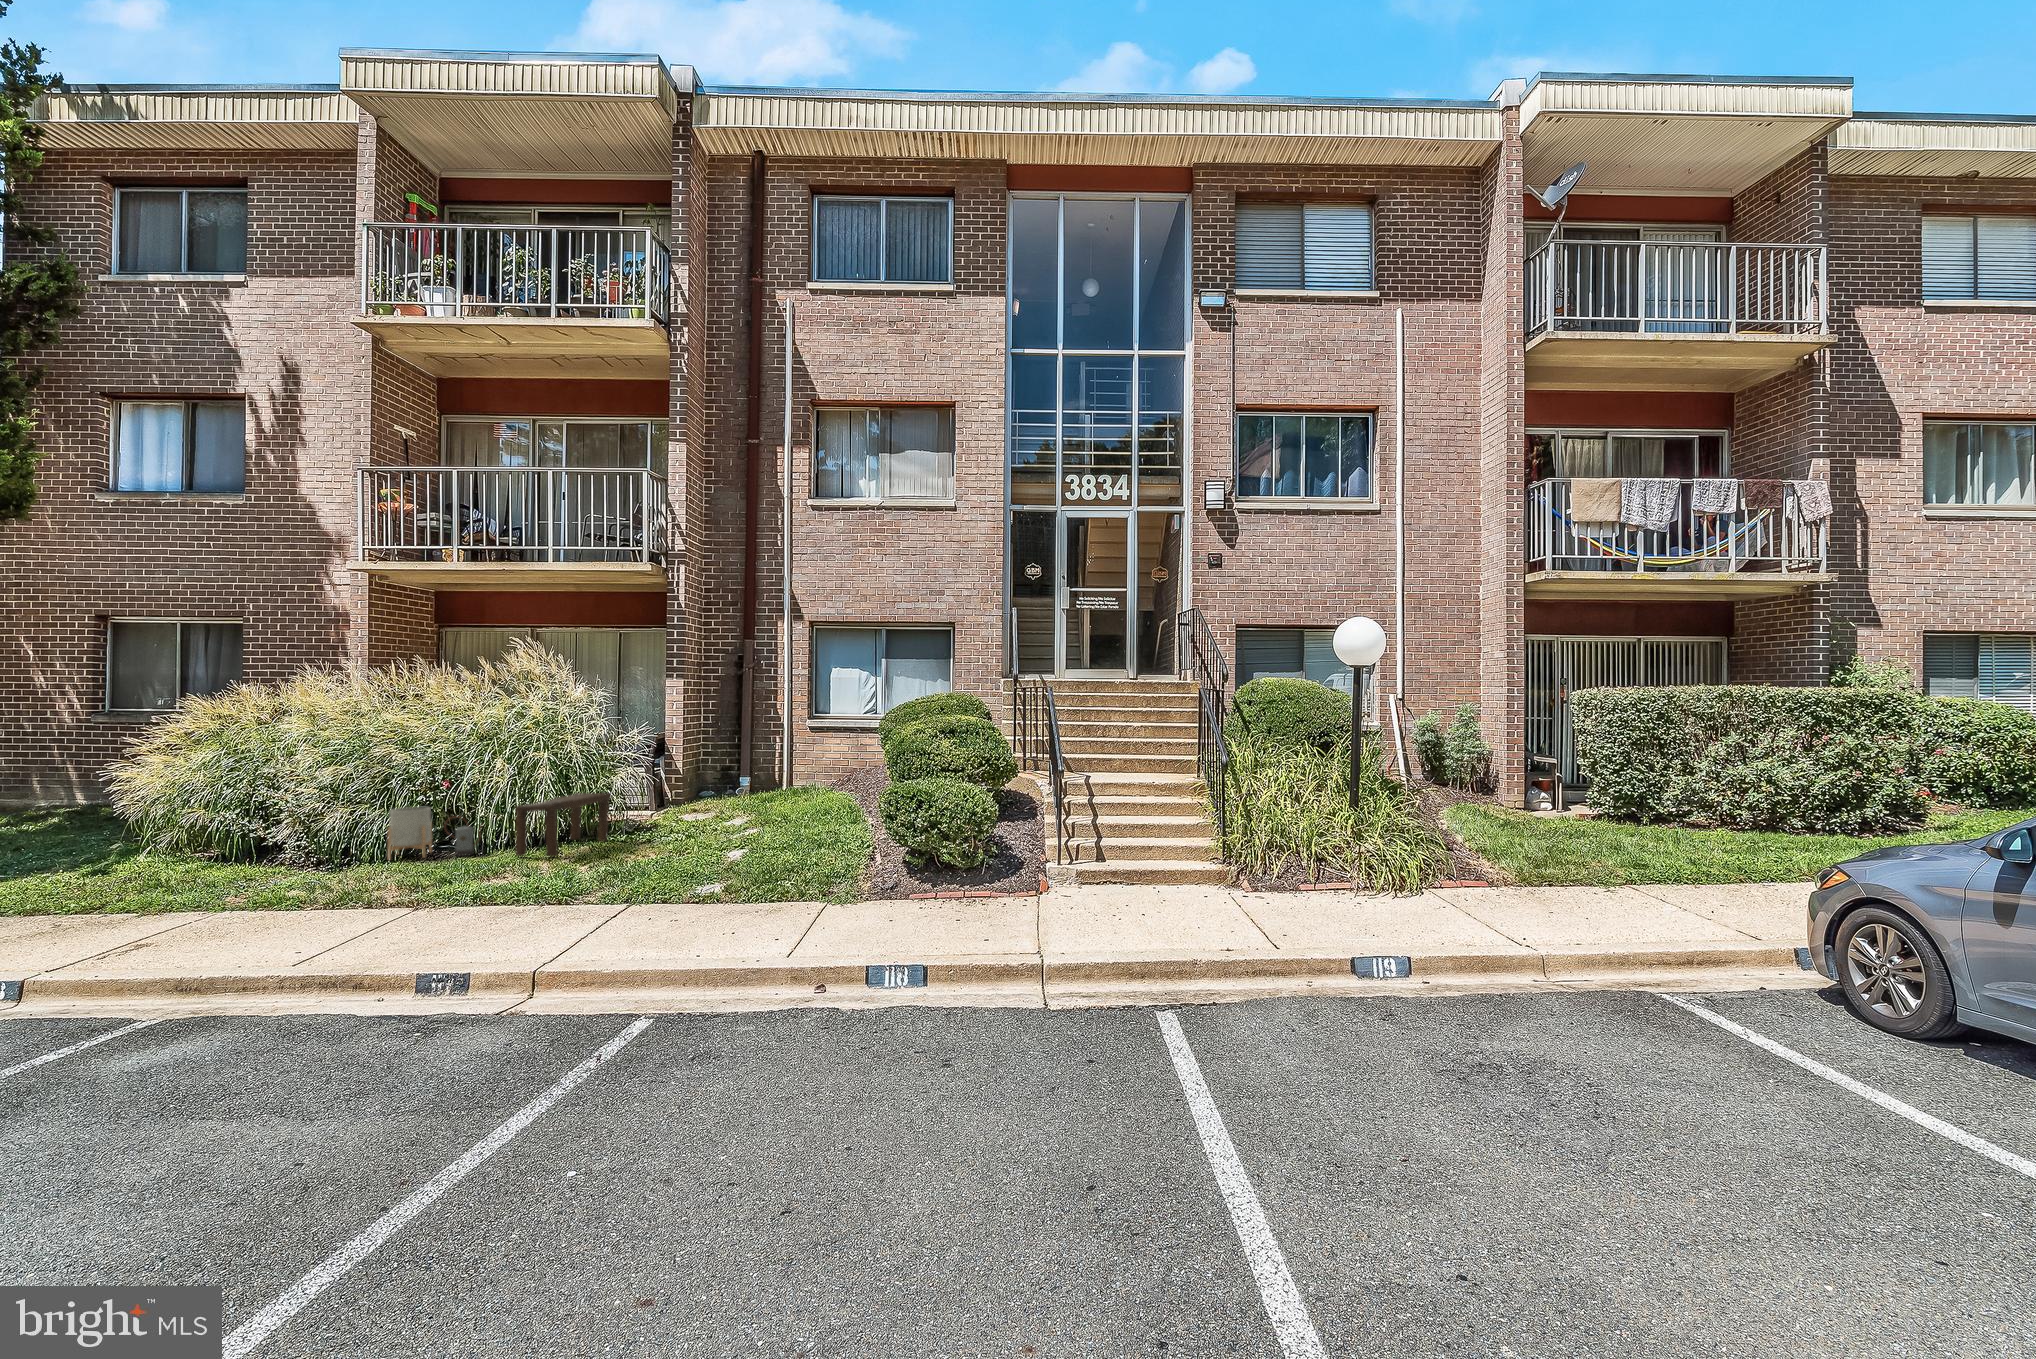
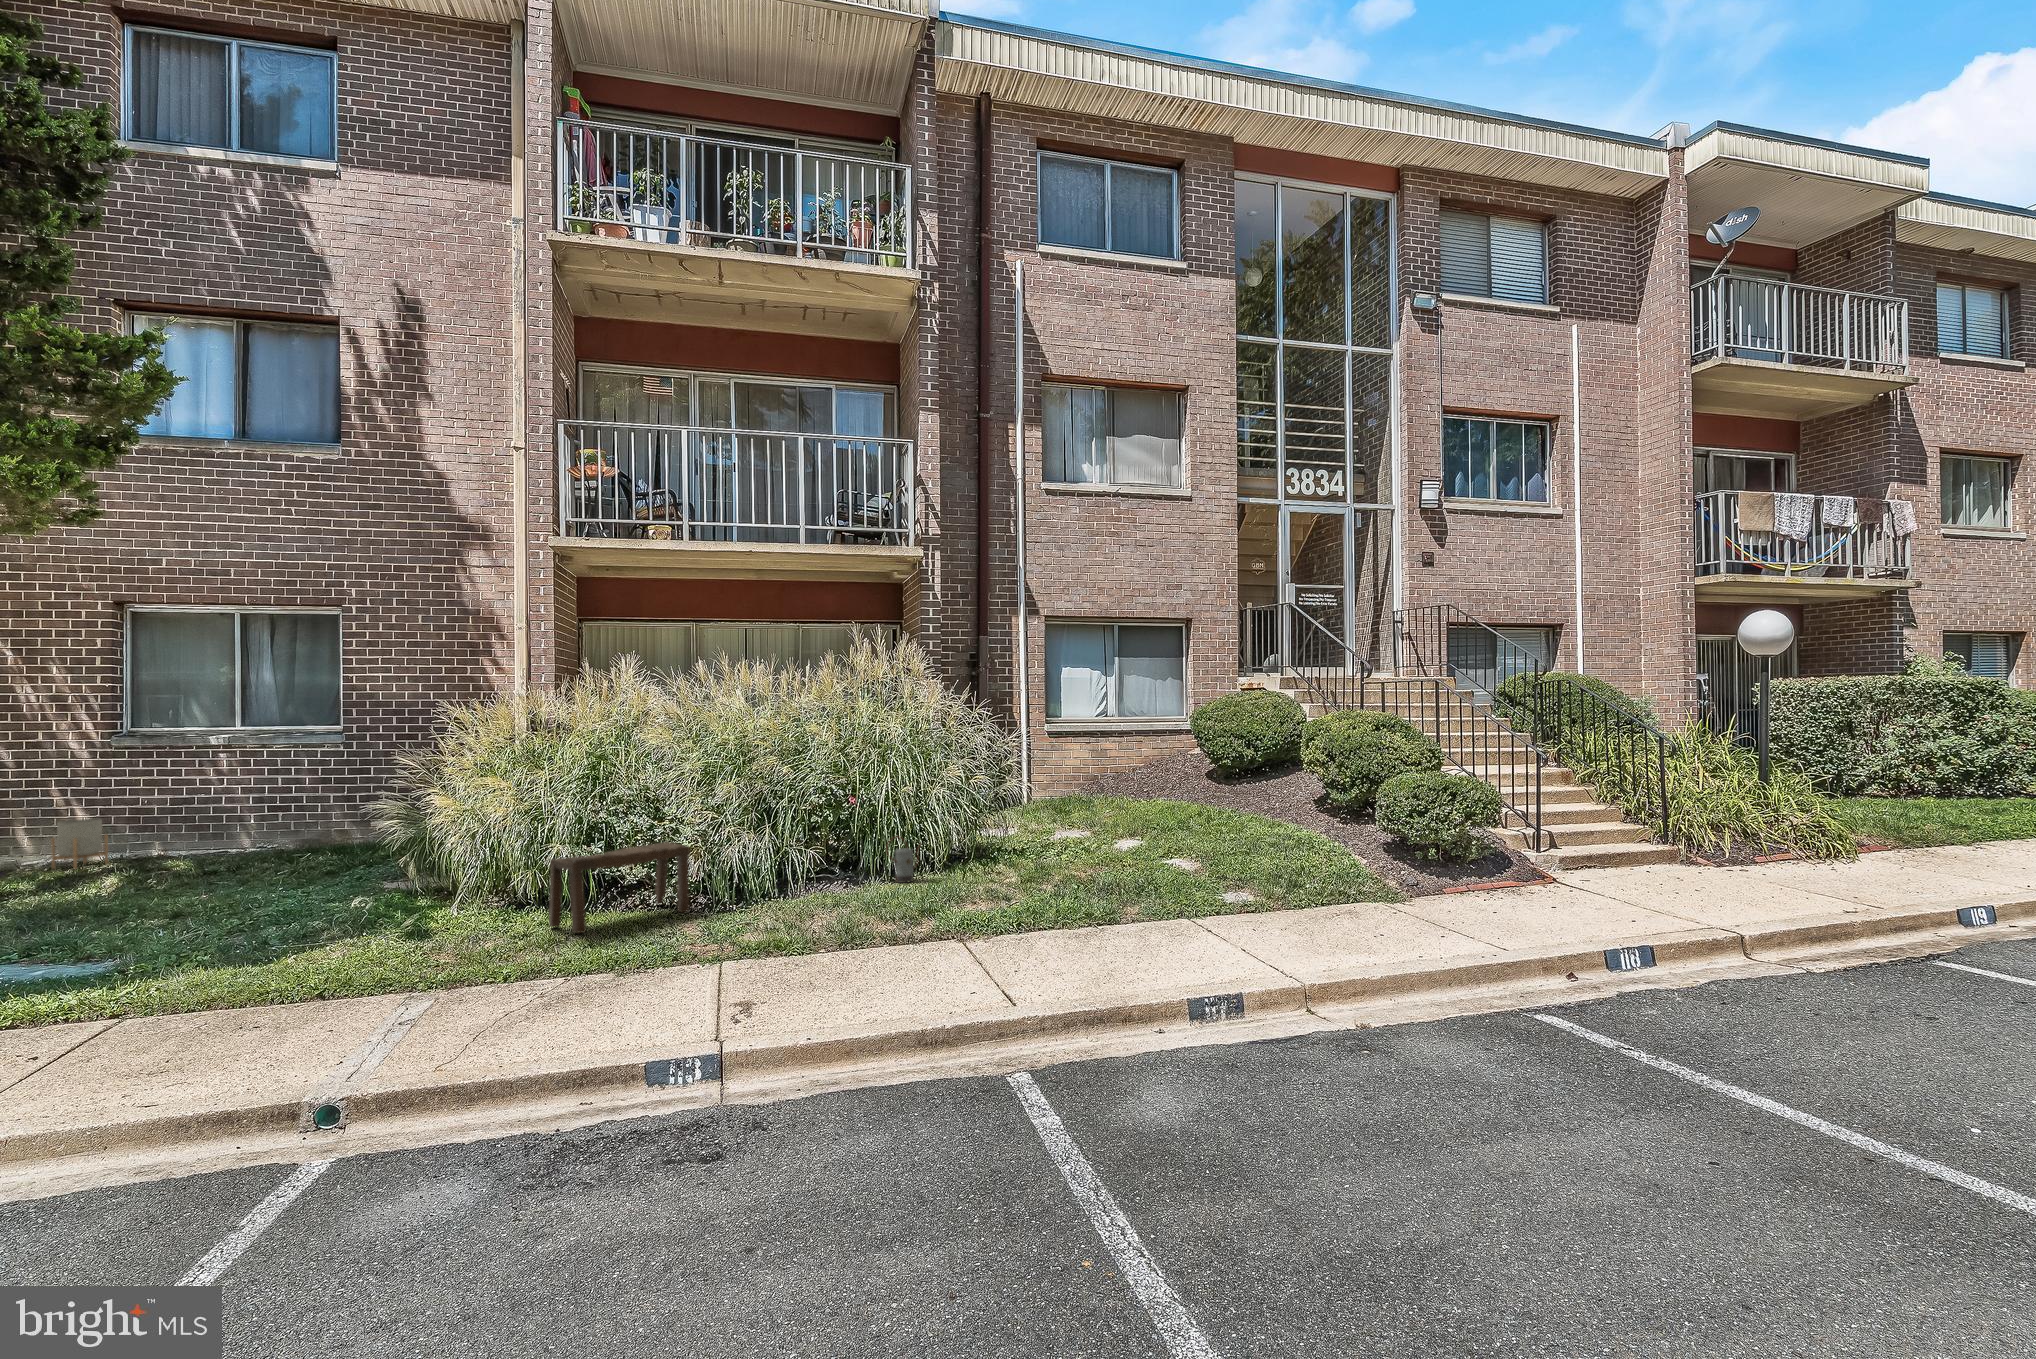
bench: present [515,793,611,857] -> present [549,842,691,933]
planter: present [388,807,432,860] -> present [51,819,108,869]

